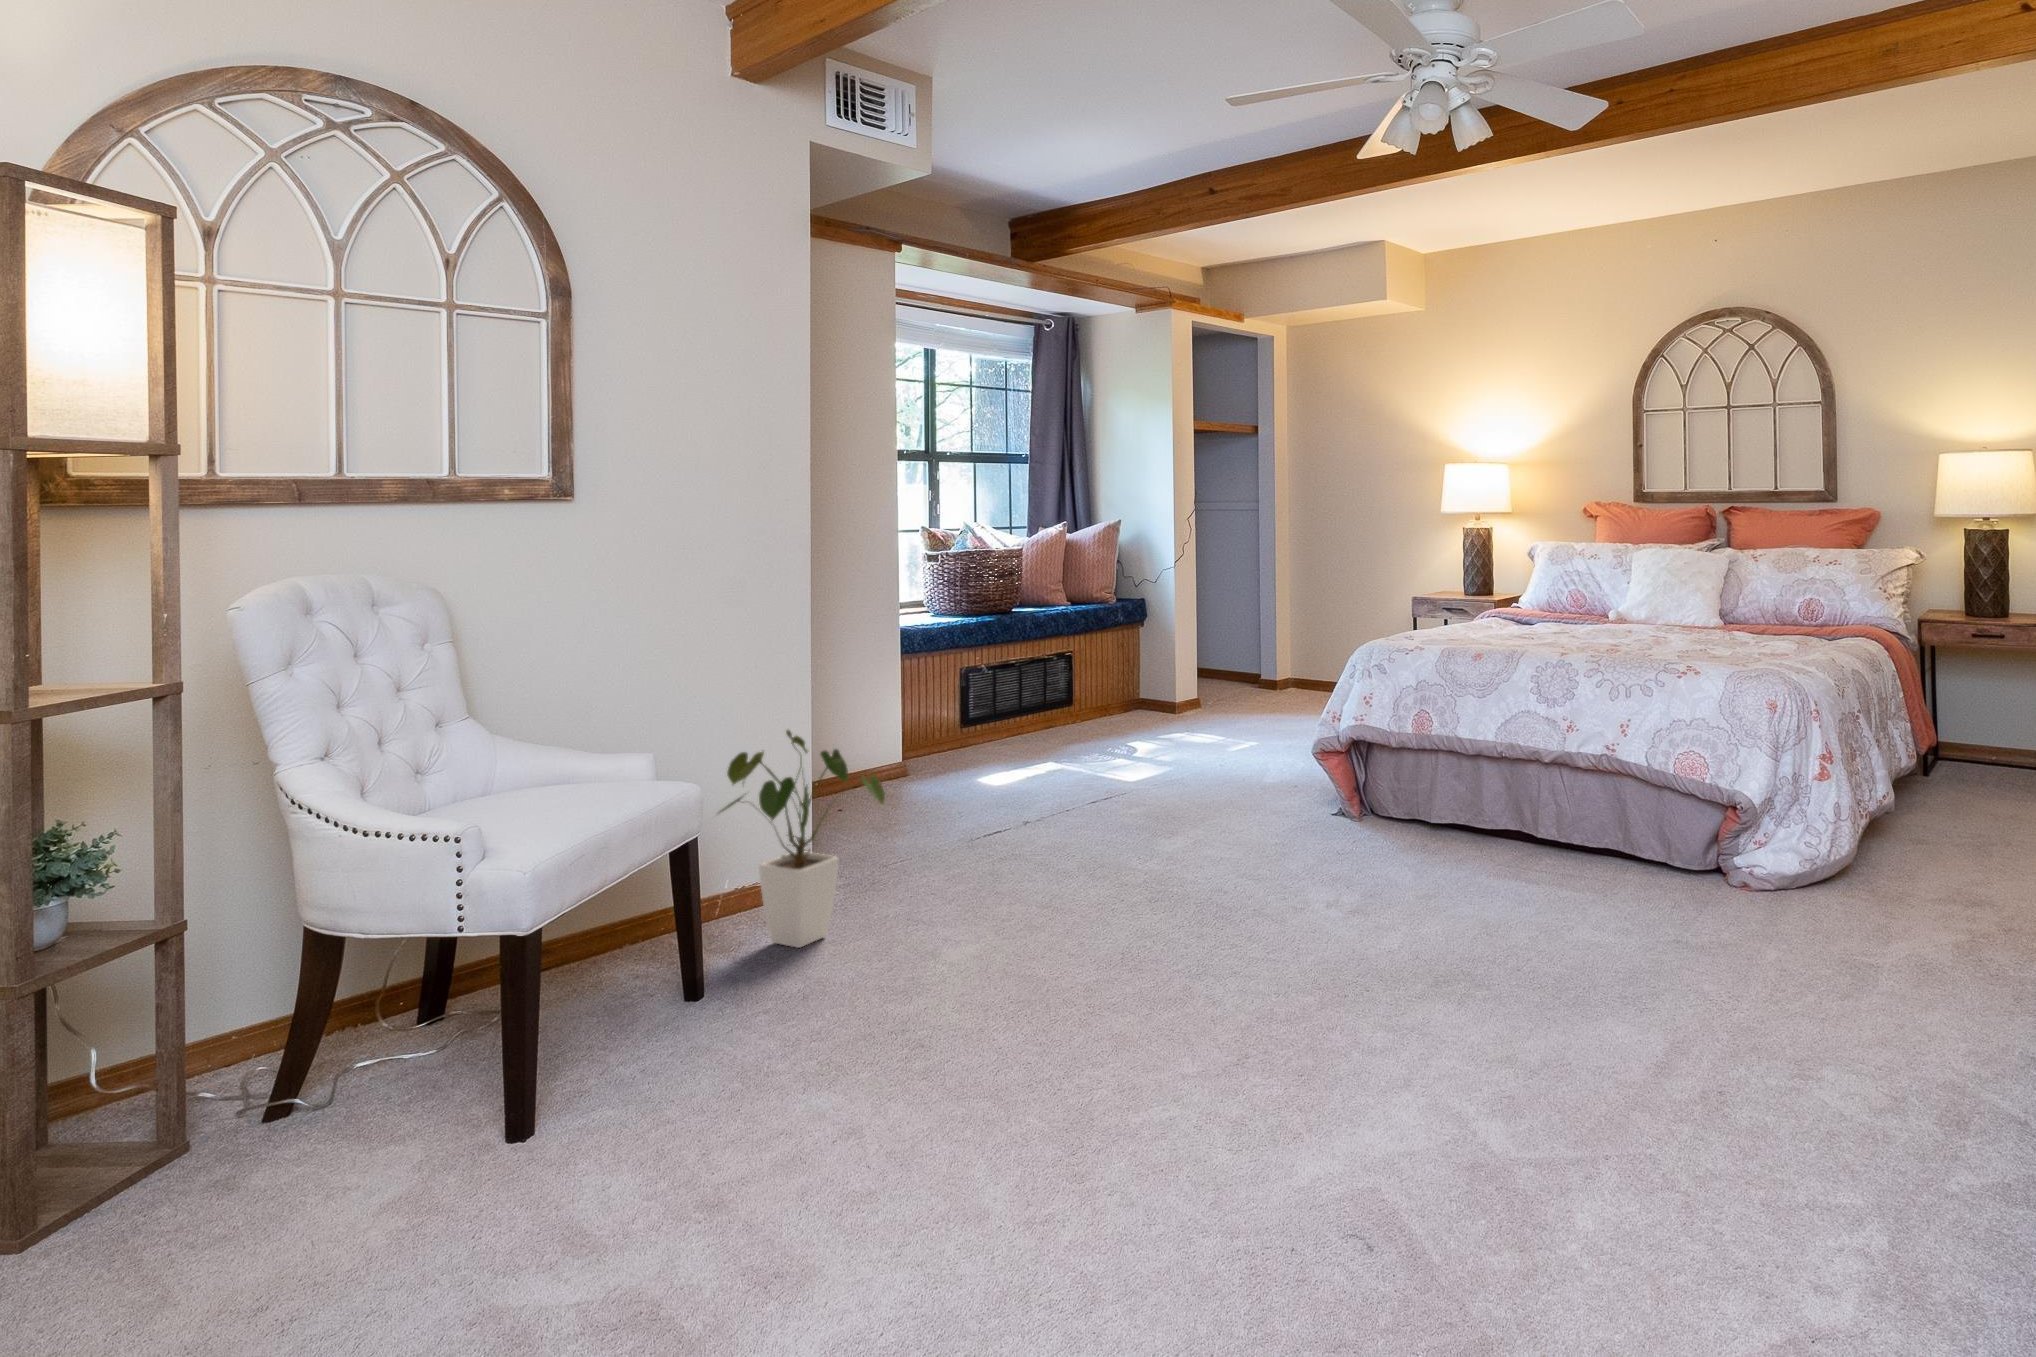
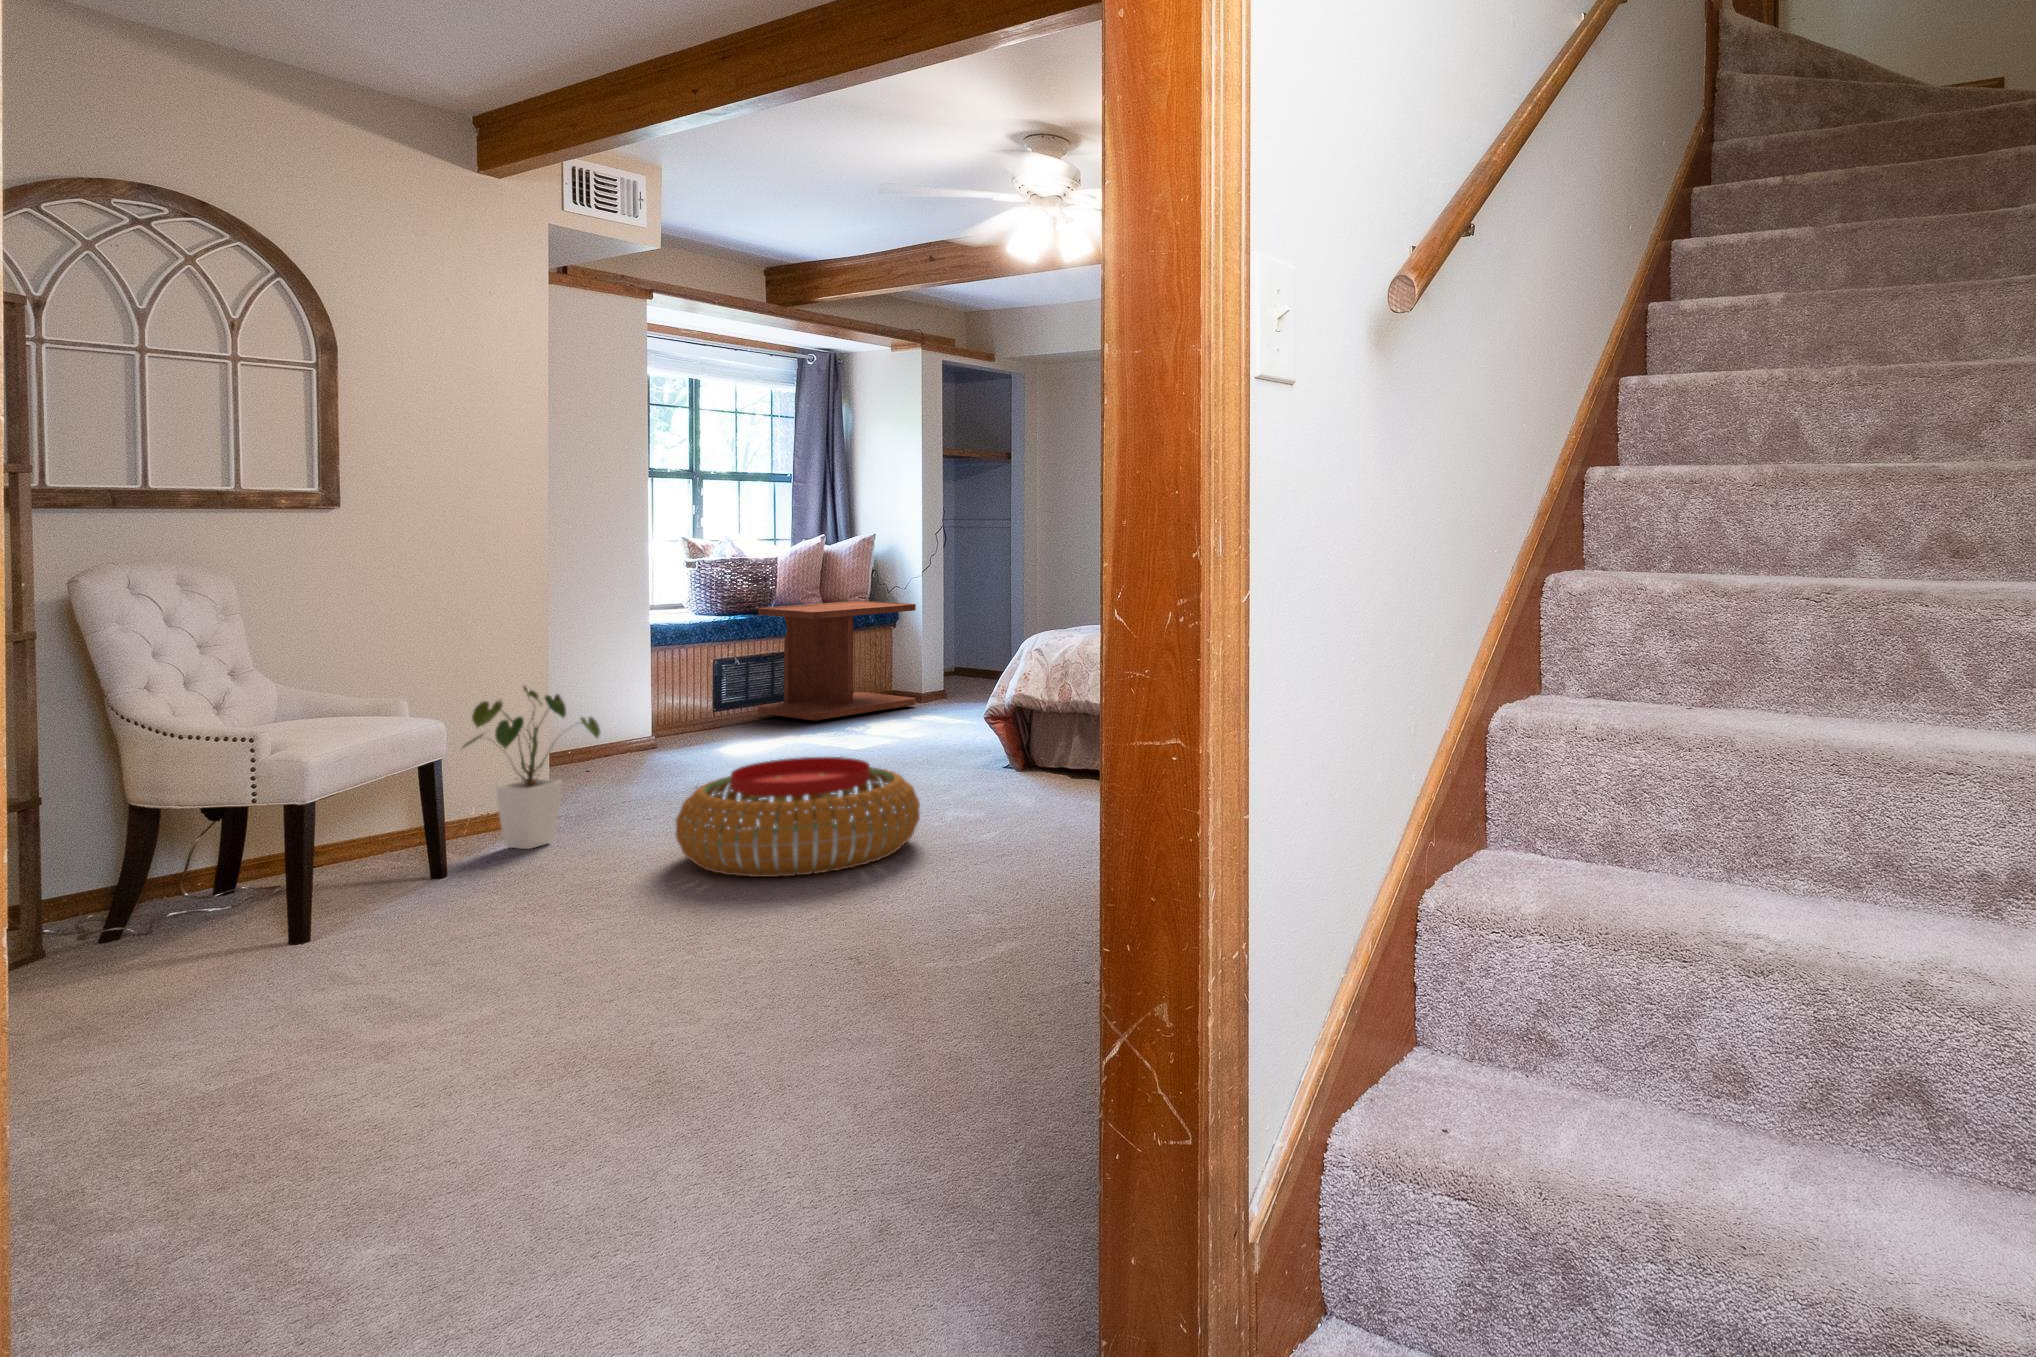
side table: none [1007,599,1178,742] -> present [758,601,916,722]
pouf: none [995,836,1307,1022] -> present [676,757,920,877]

